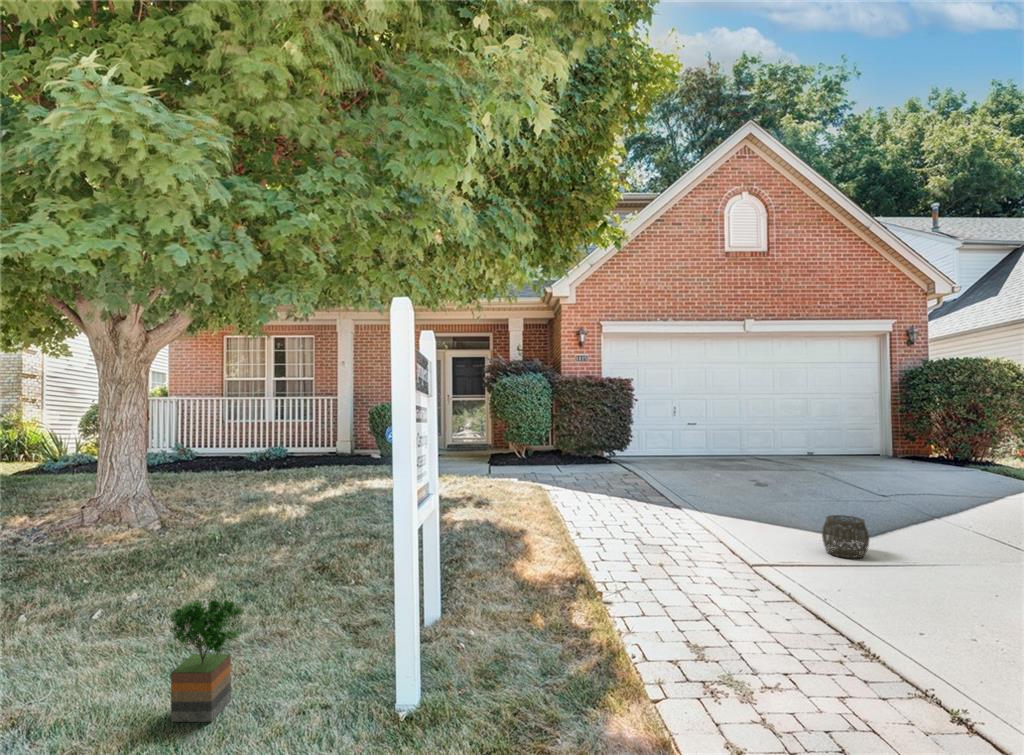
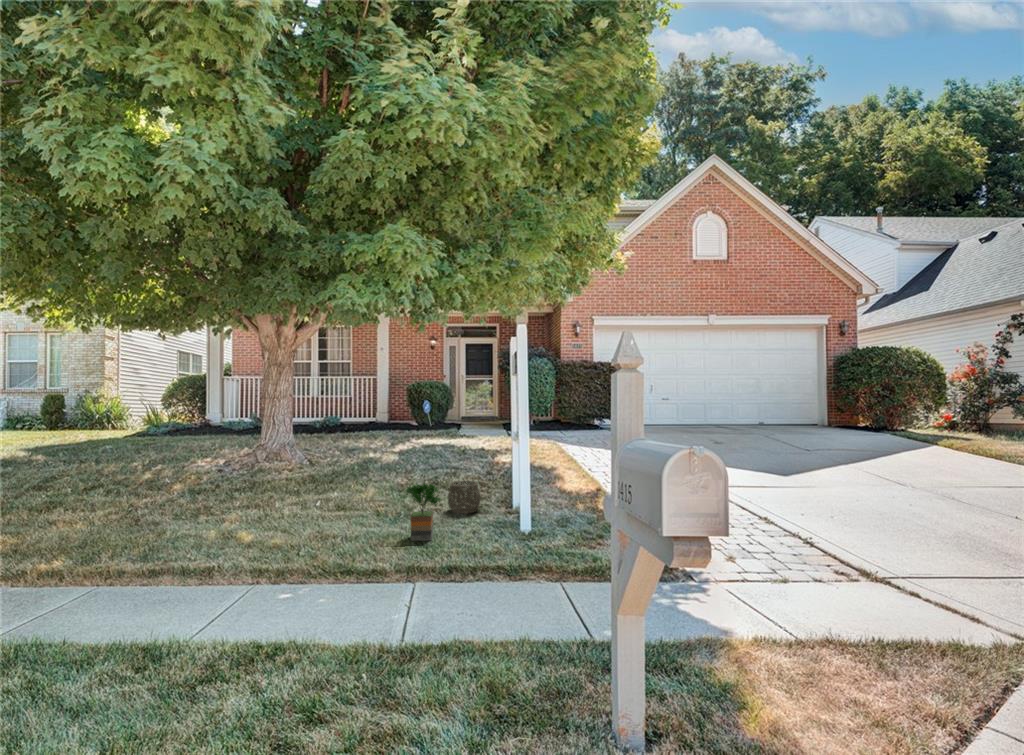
woven basket: present [822,515,869,558] -> present [448,481,481,514]

